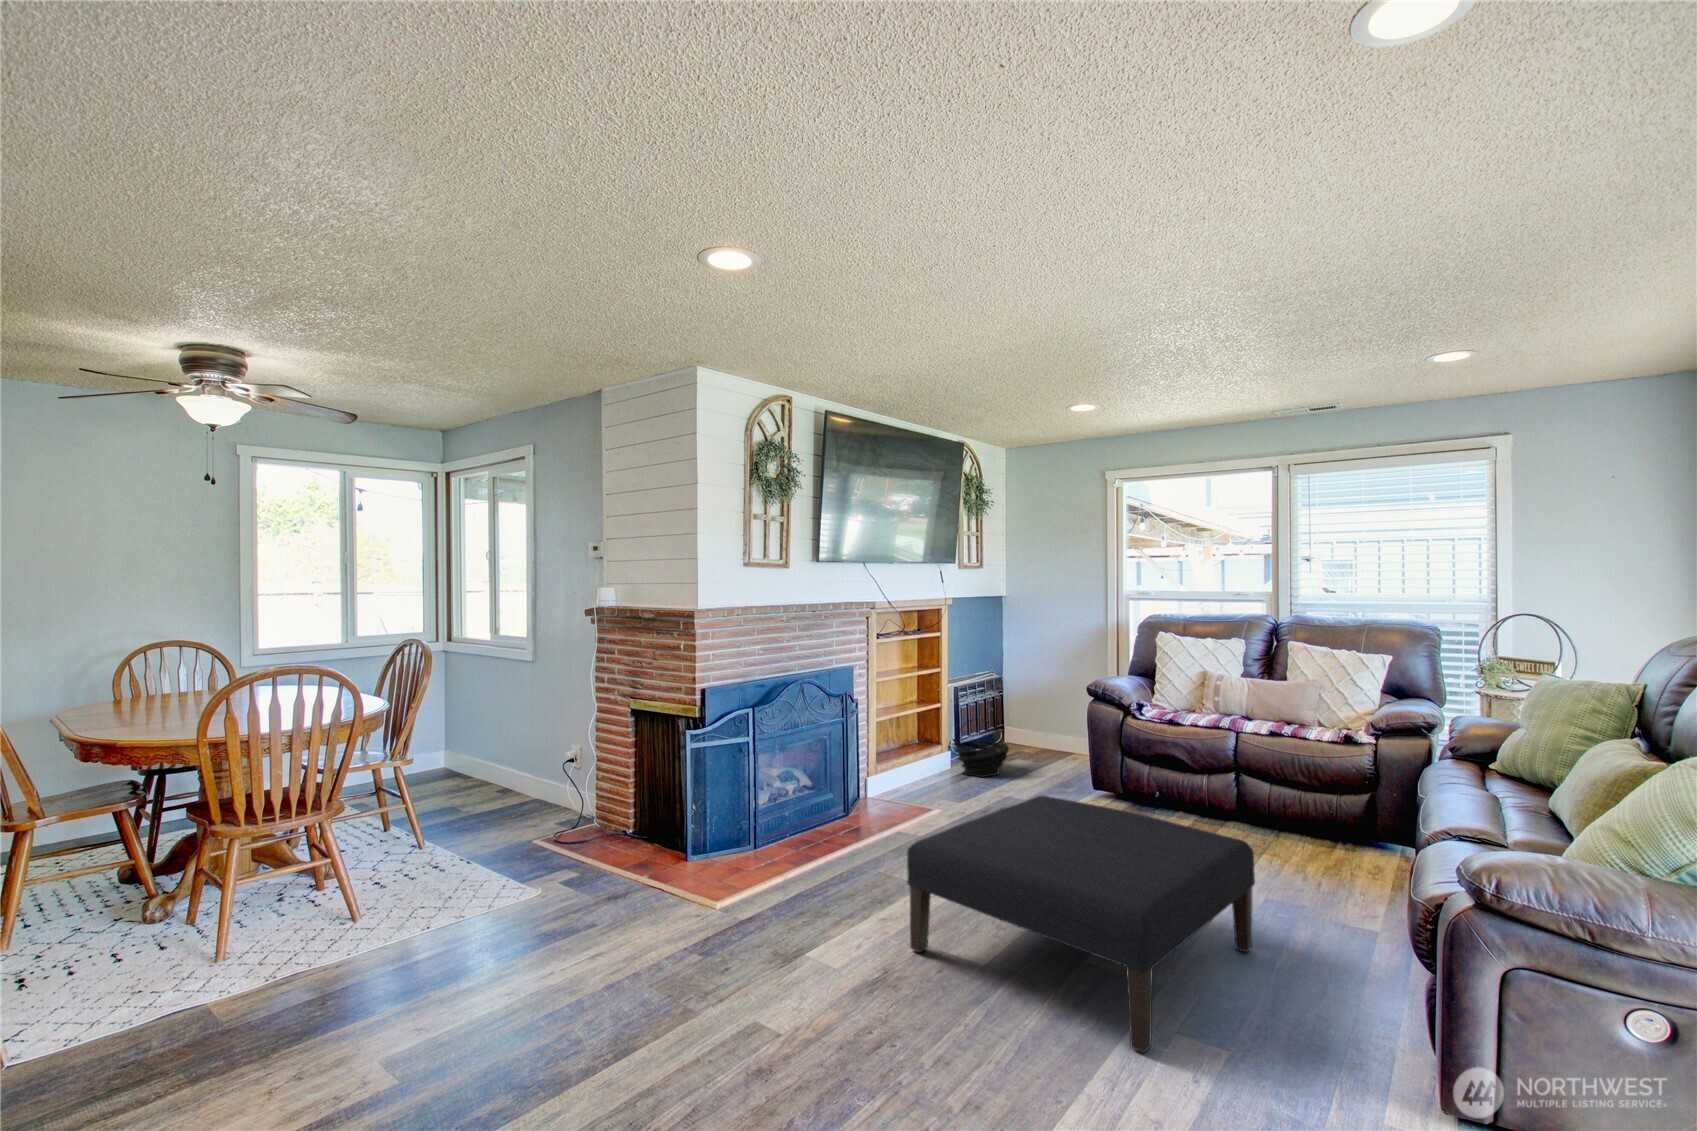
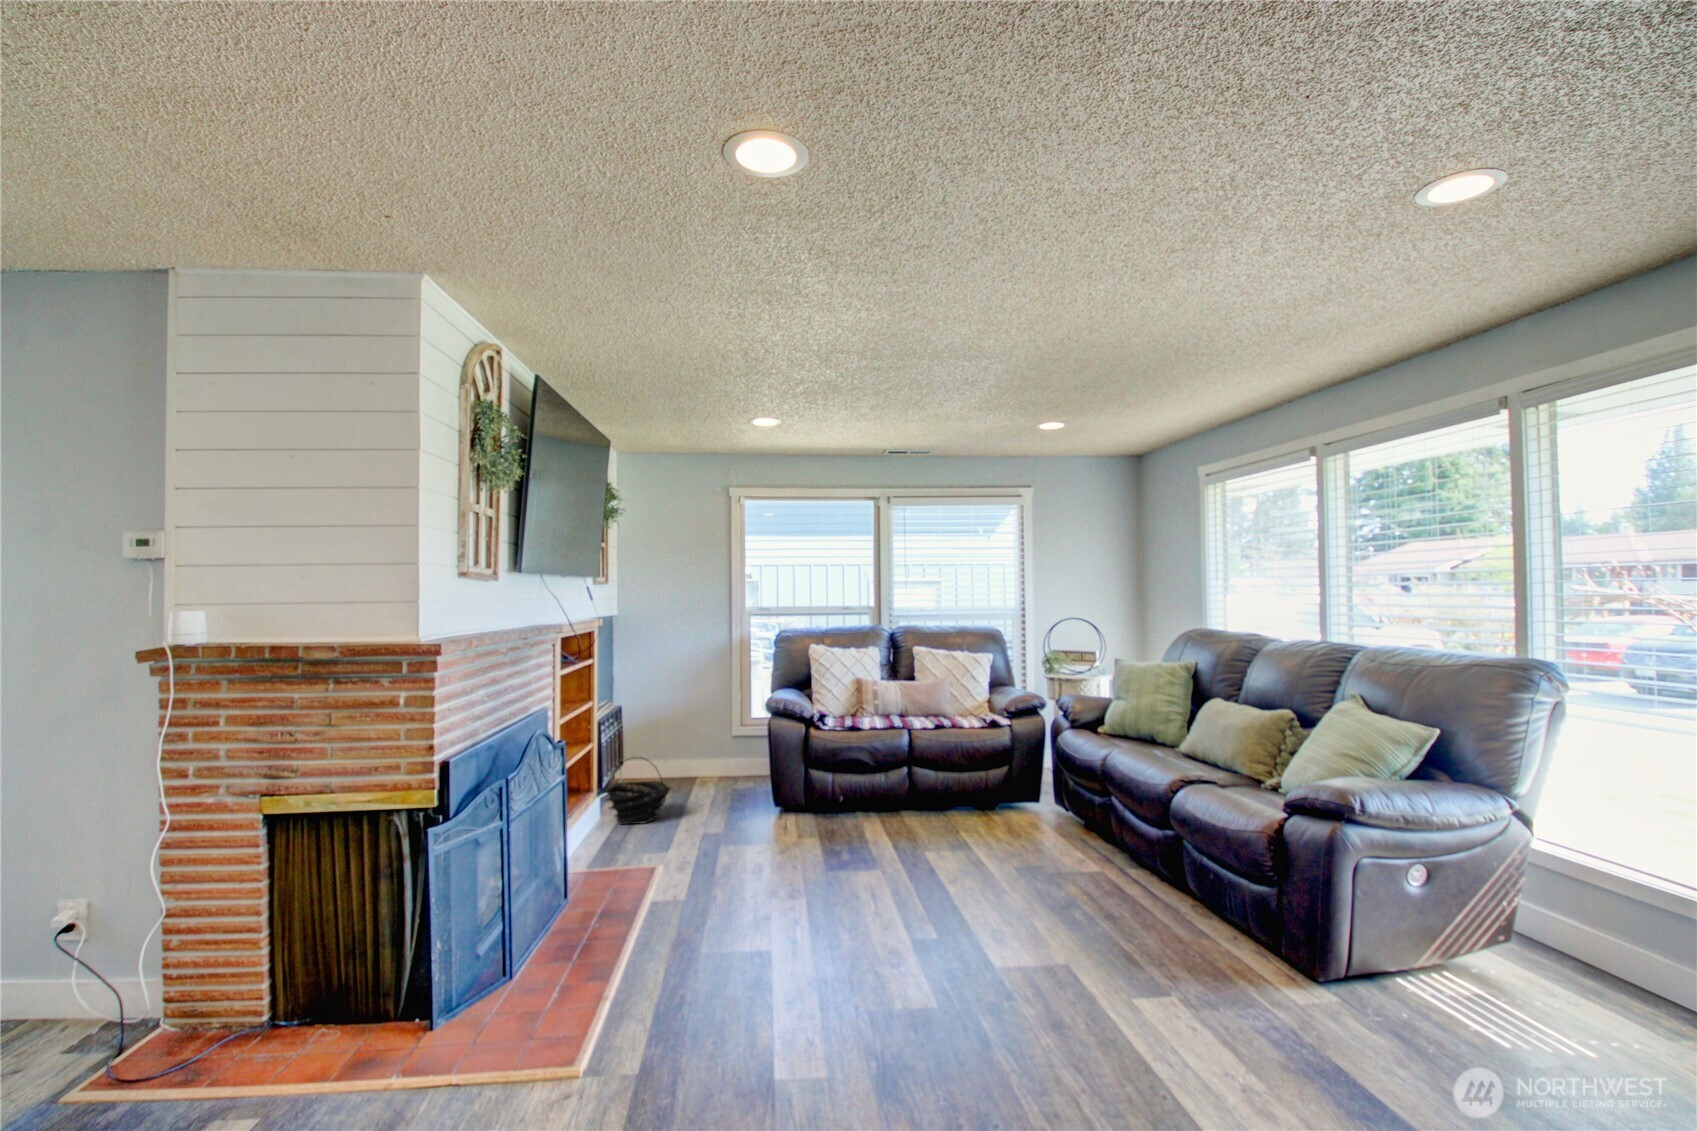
ottoman: present [907,796,1255,1053] -> none [846,810,1120,1002]

